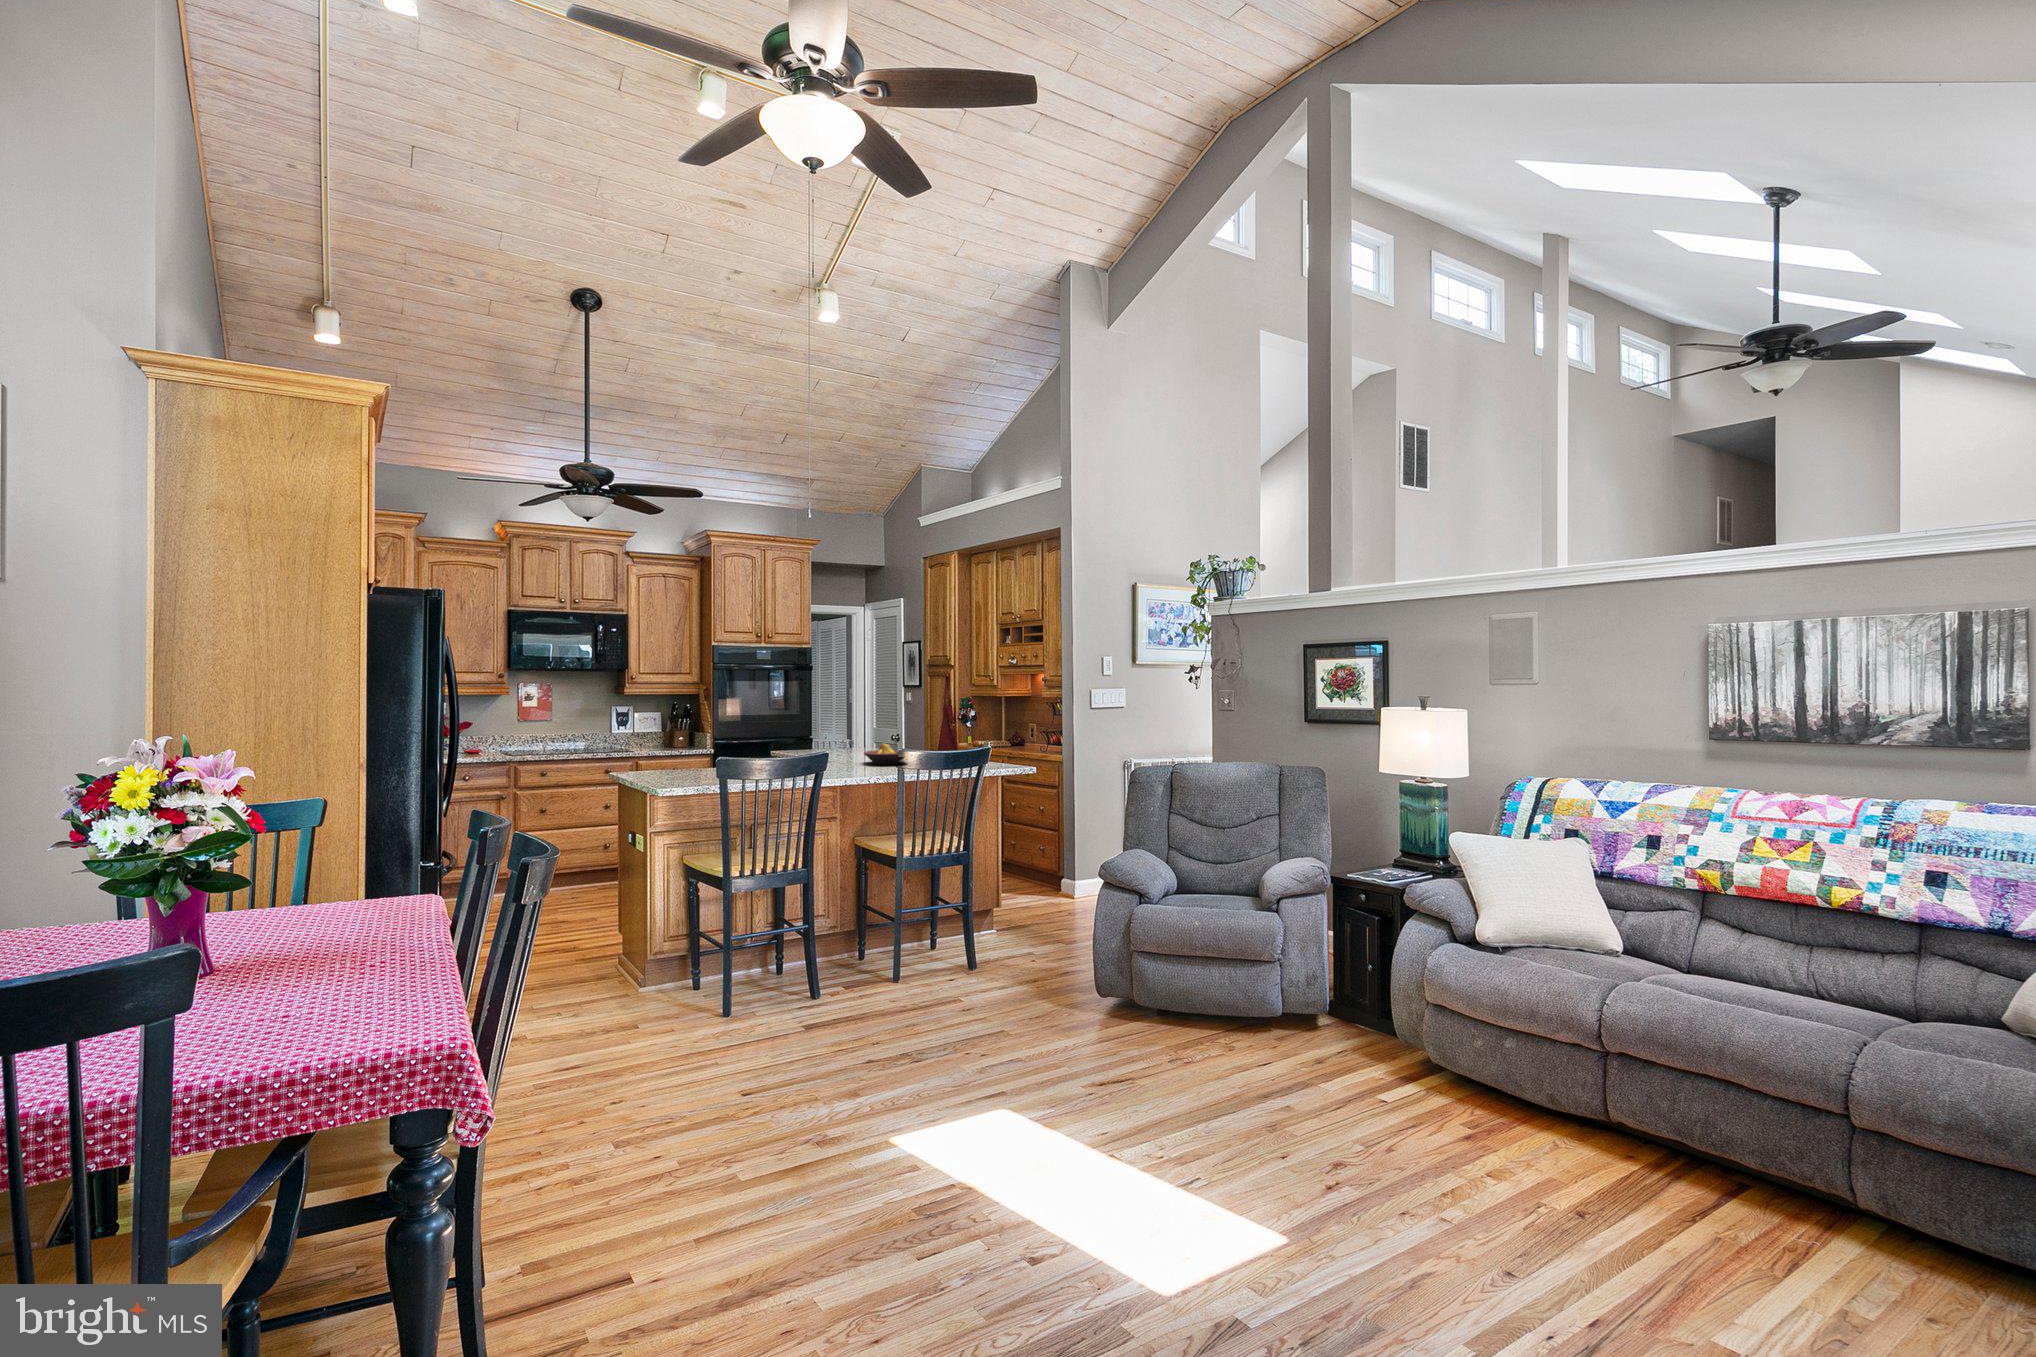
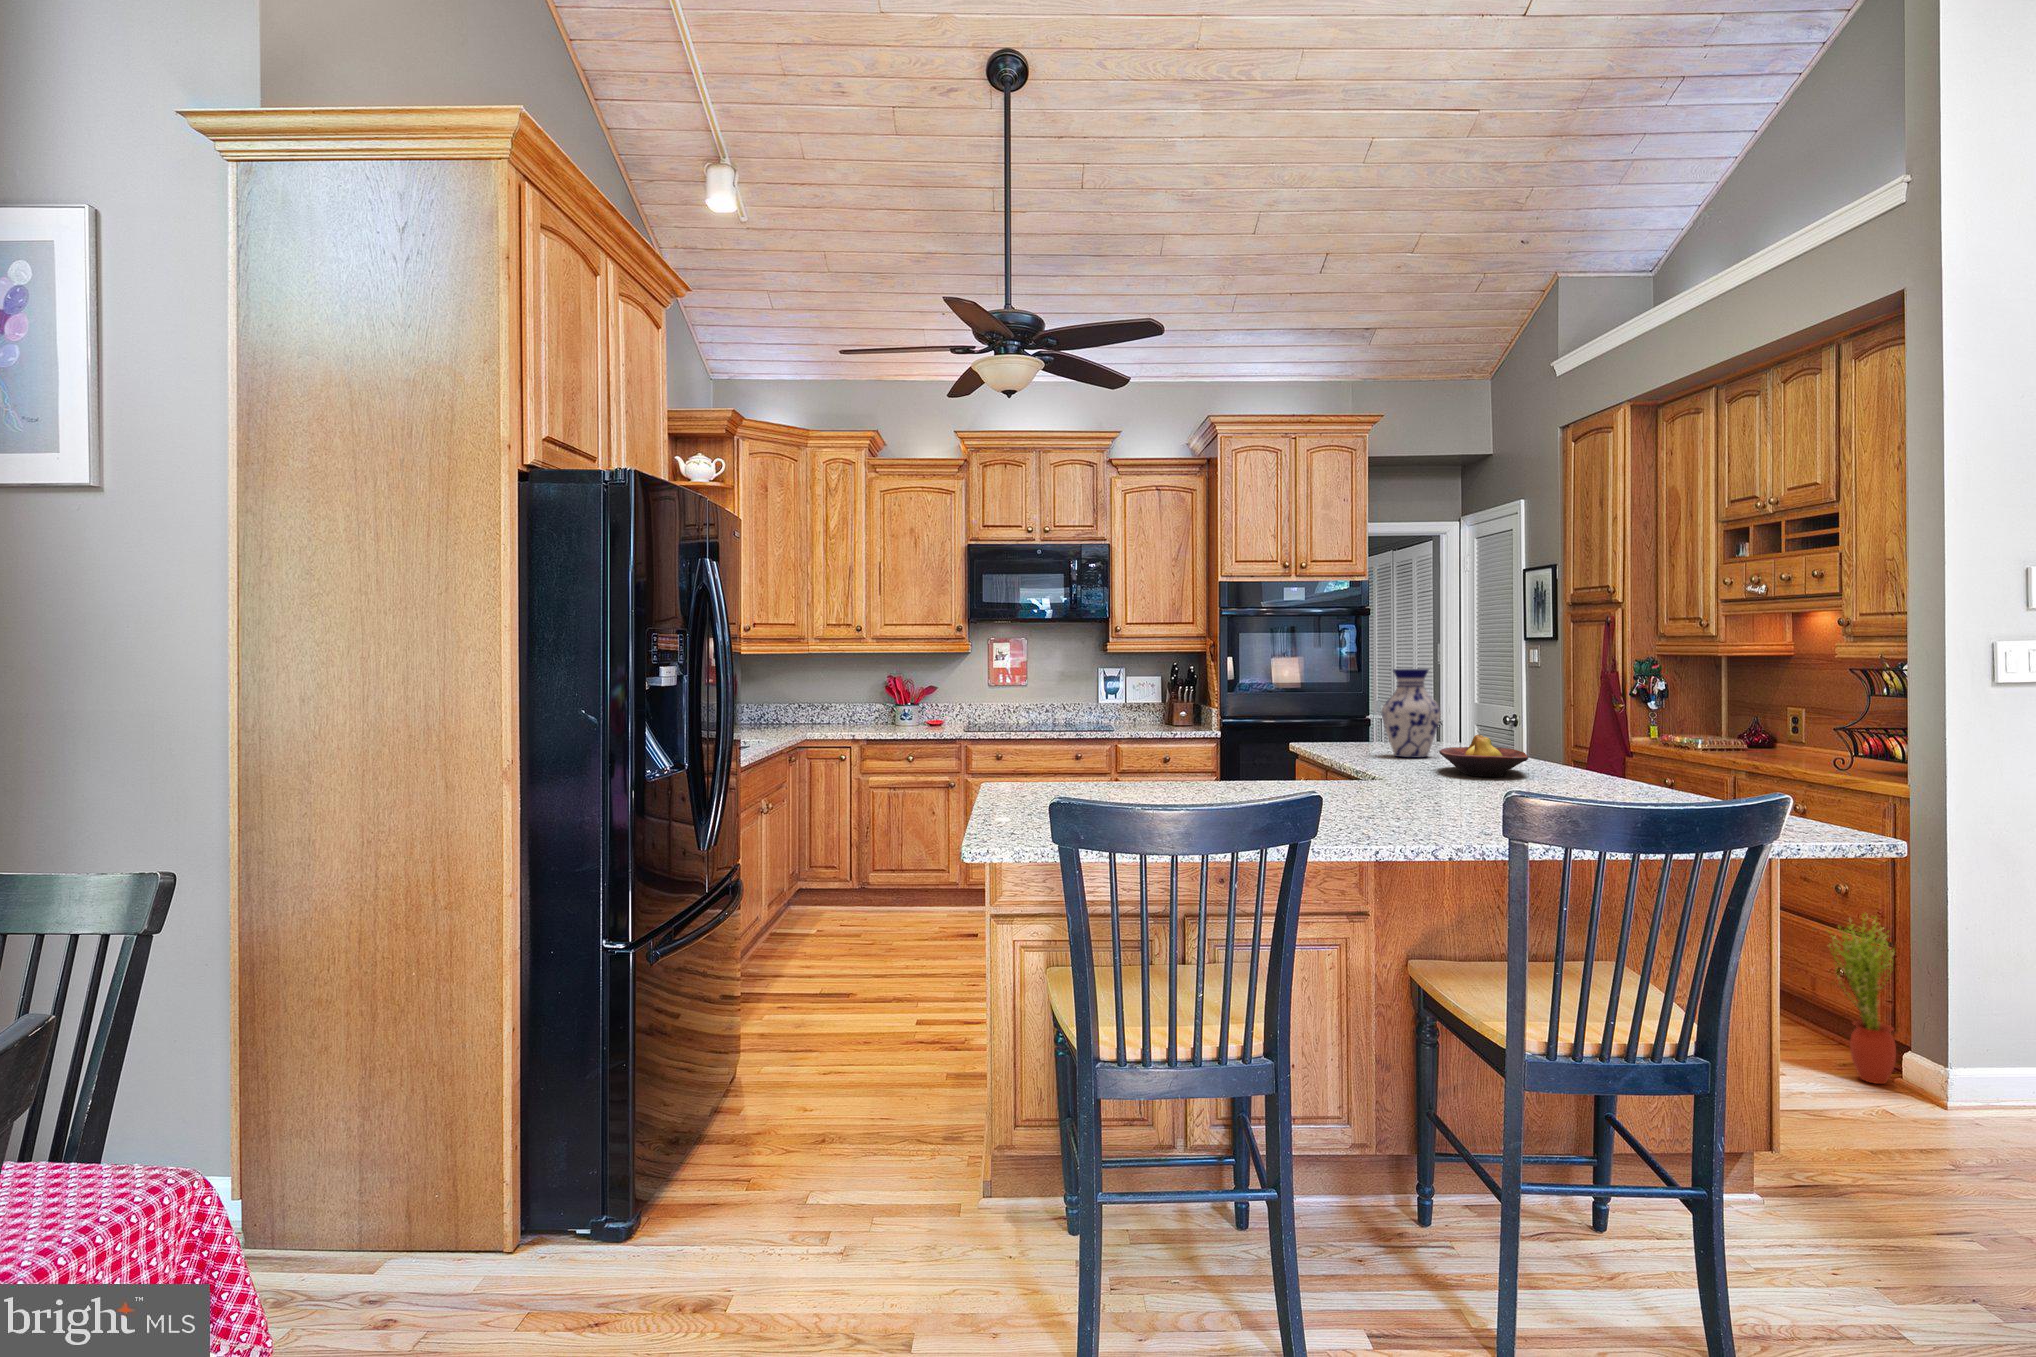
vase: none [829,707,862,758] -> present [1382,669,1440,758]
potted plant: none [1039,823,1066,903] -> present [1829,914,1896,1084]

